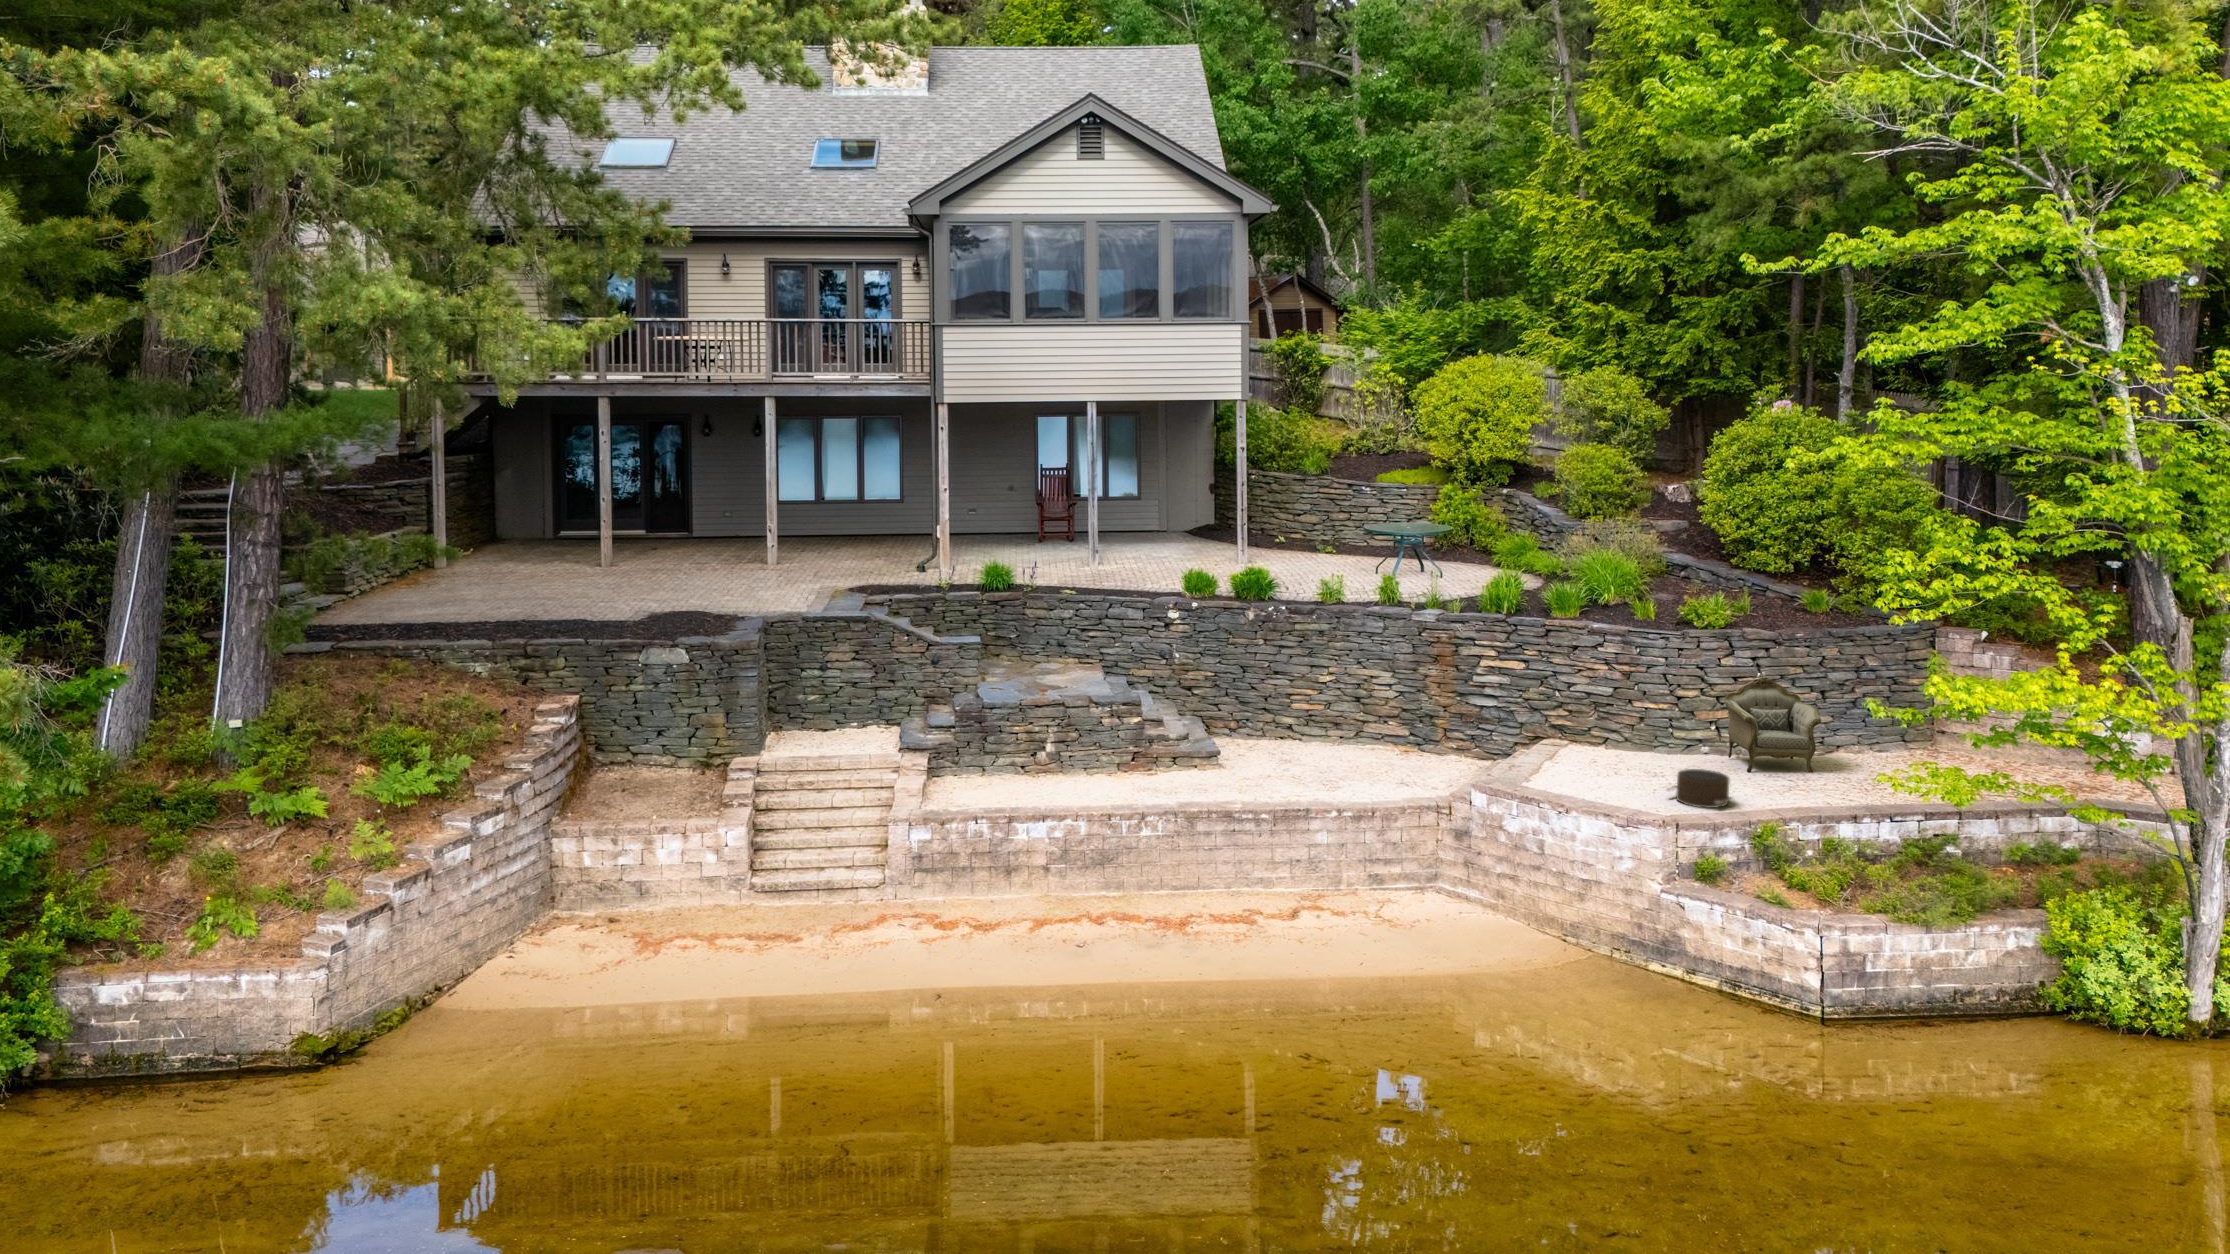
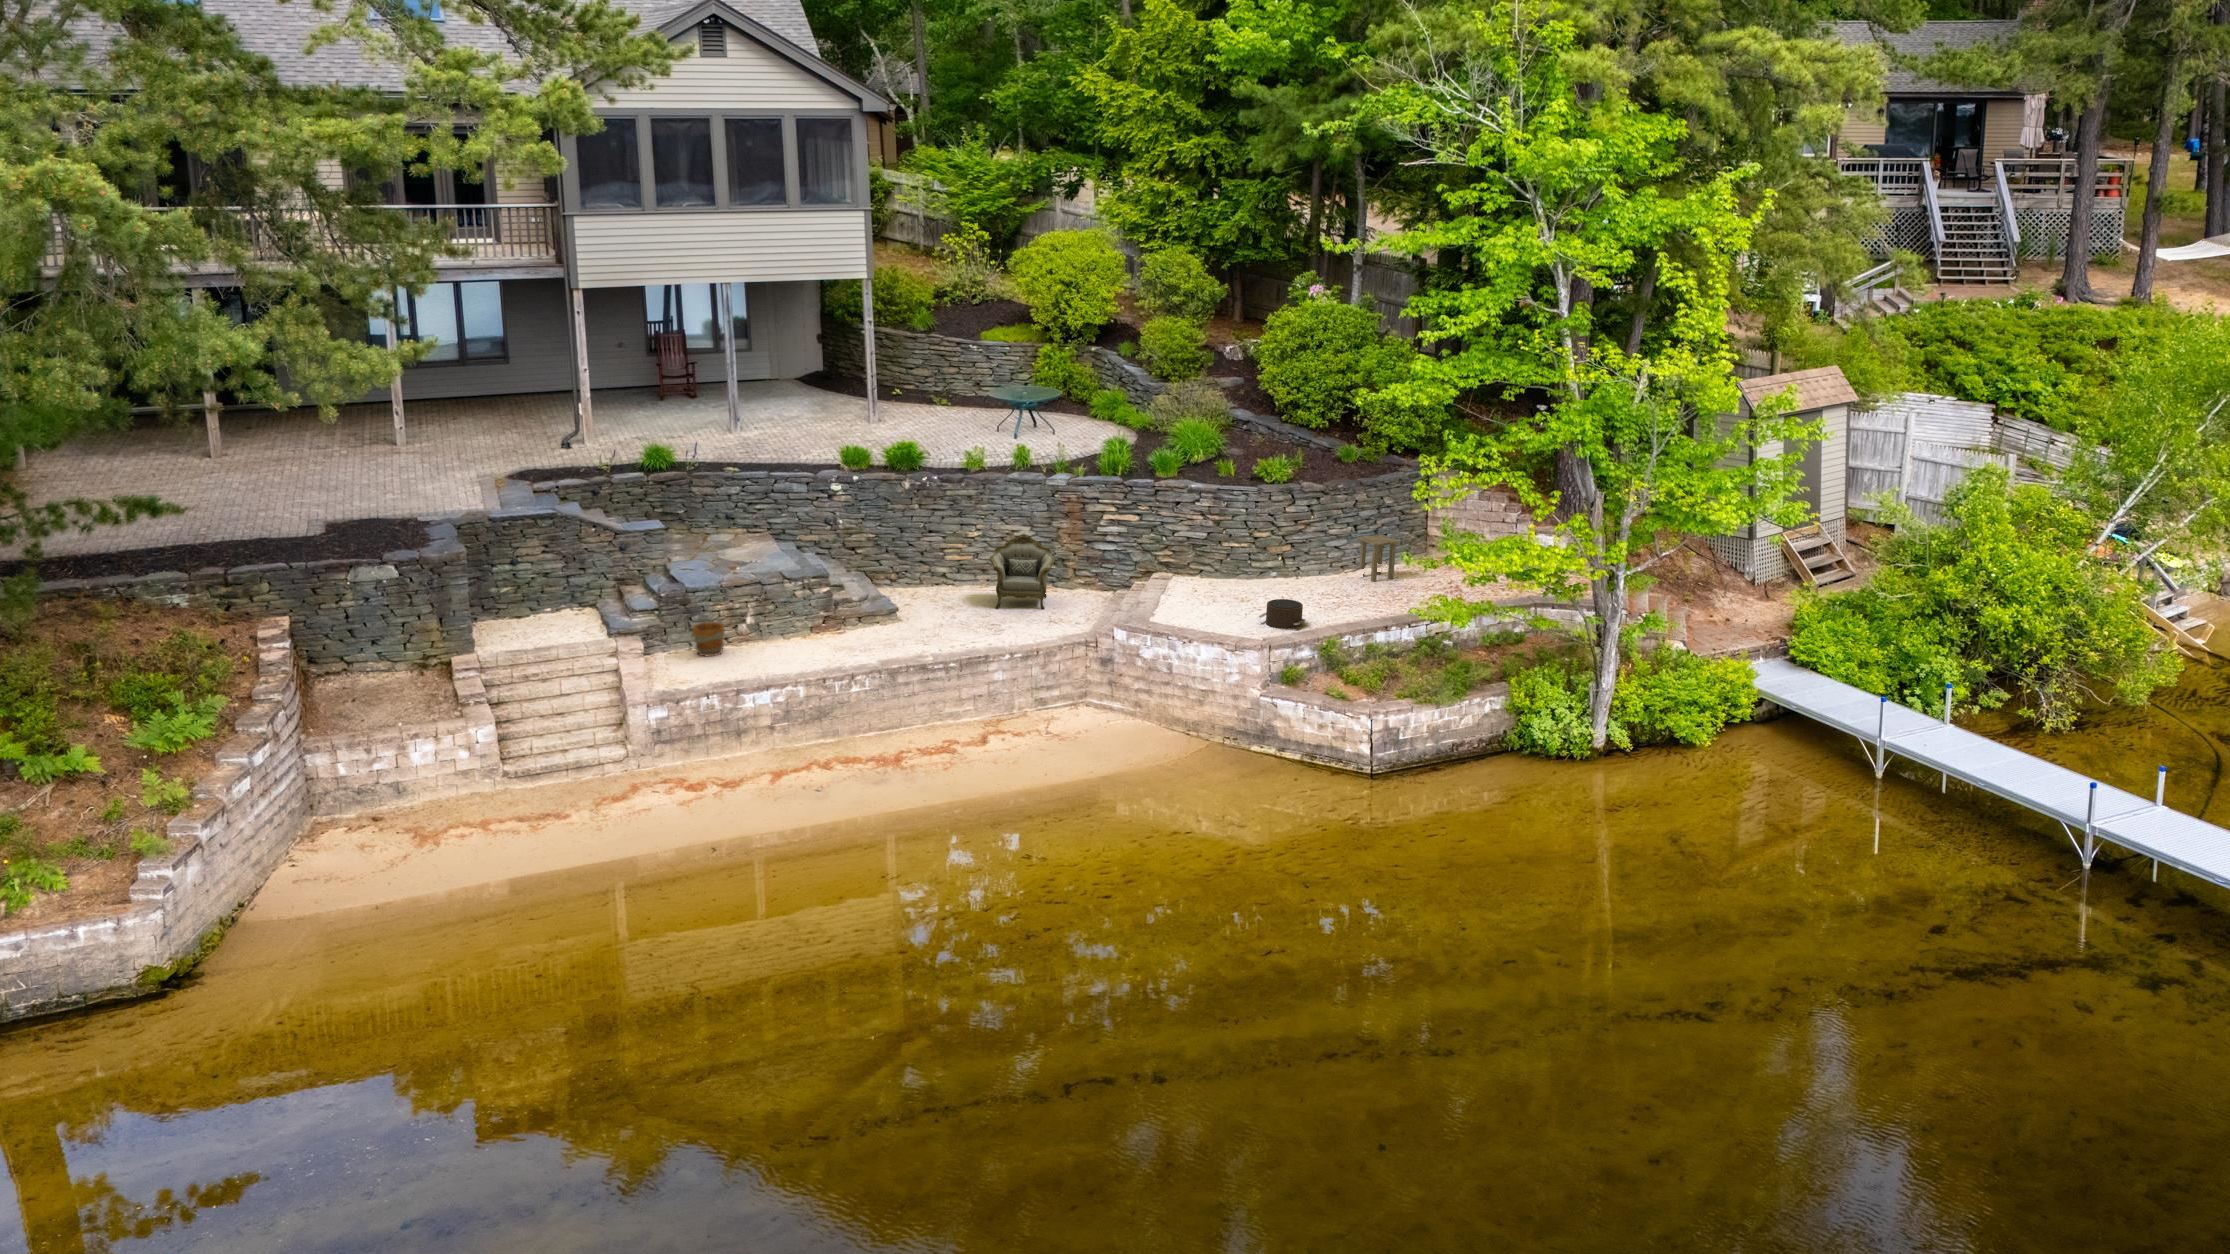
armchair: present [1725,676,1821,773] -> present [990,534,1055,610]
side table: none [1823,702,1886,763] -> present [1358,534,1400,582]
bucket: none [979,743,1016,780] -> present [691,622,725,656]

